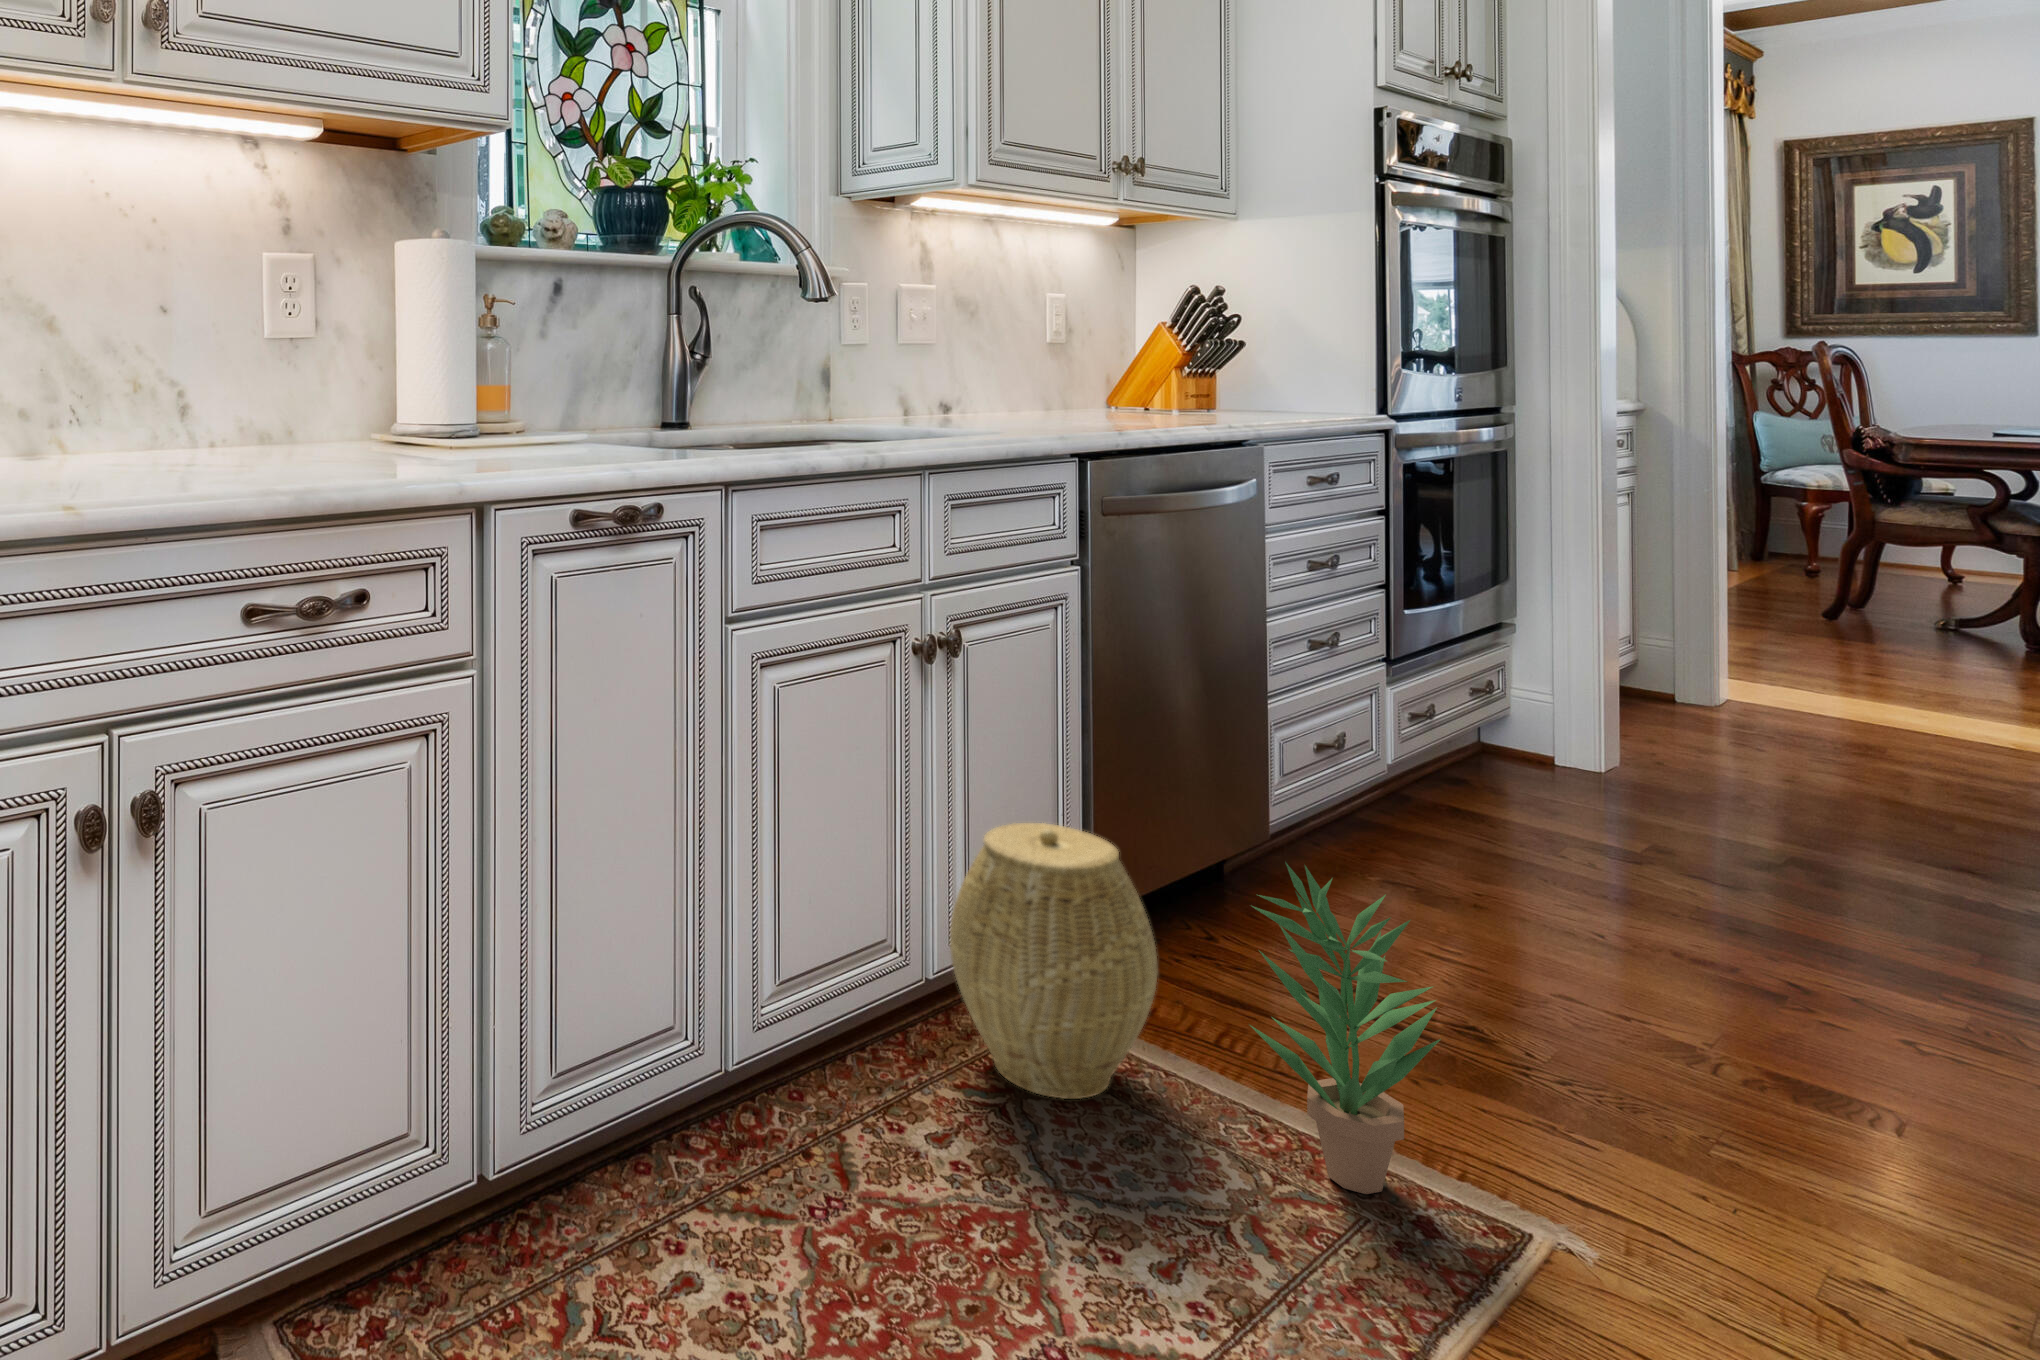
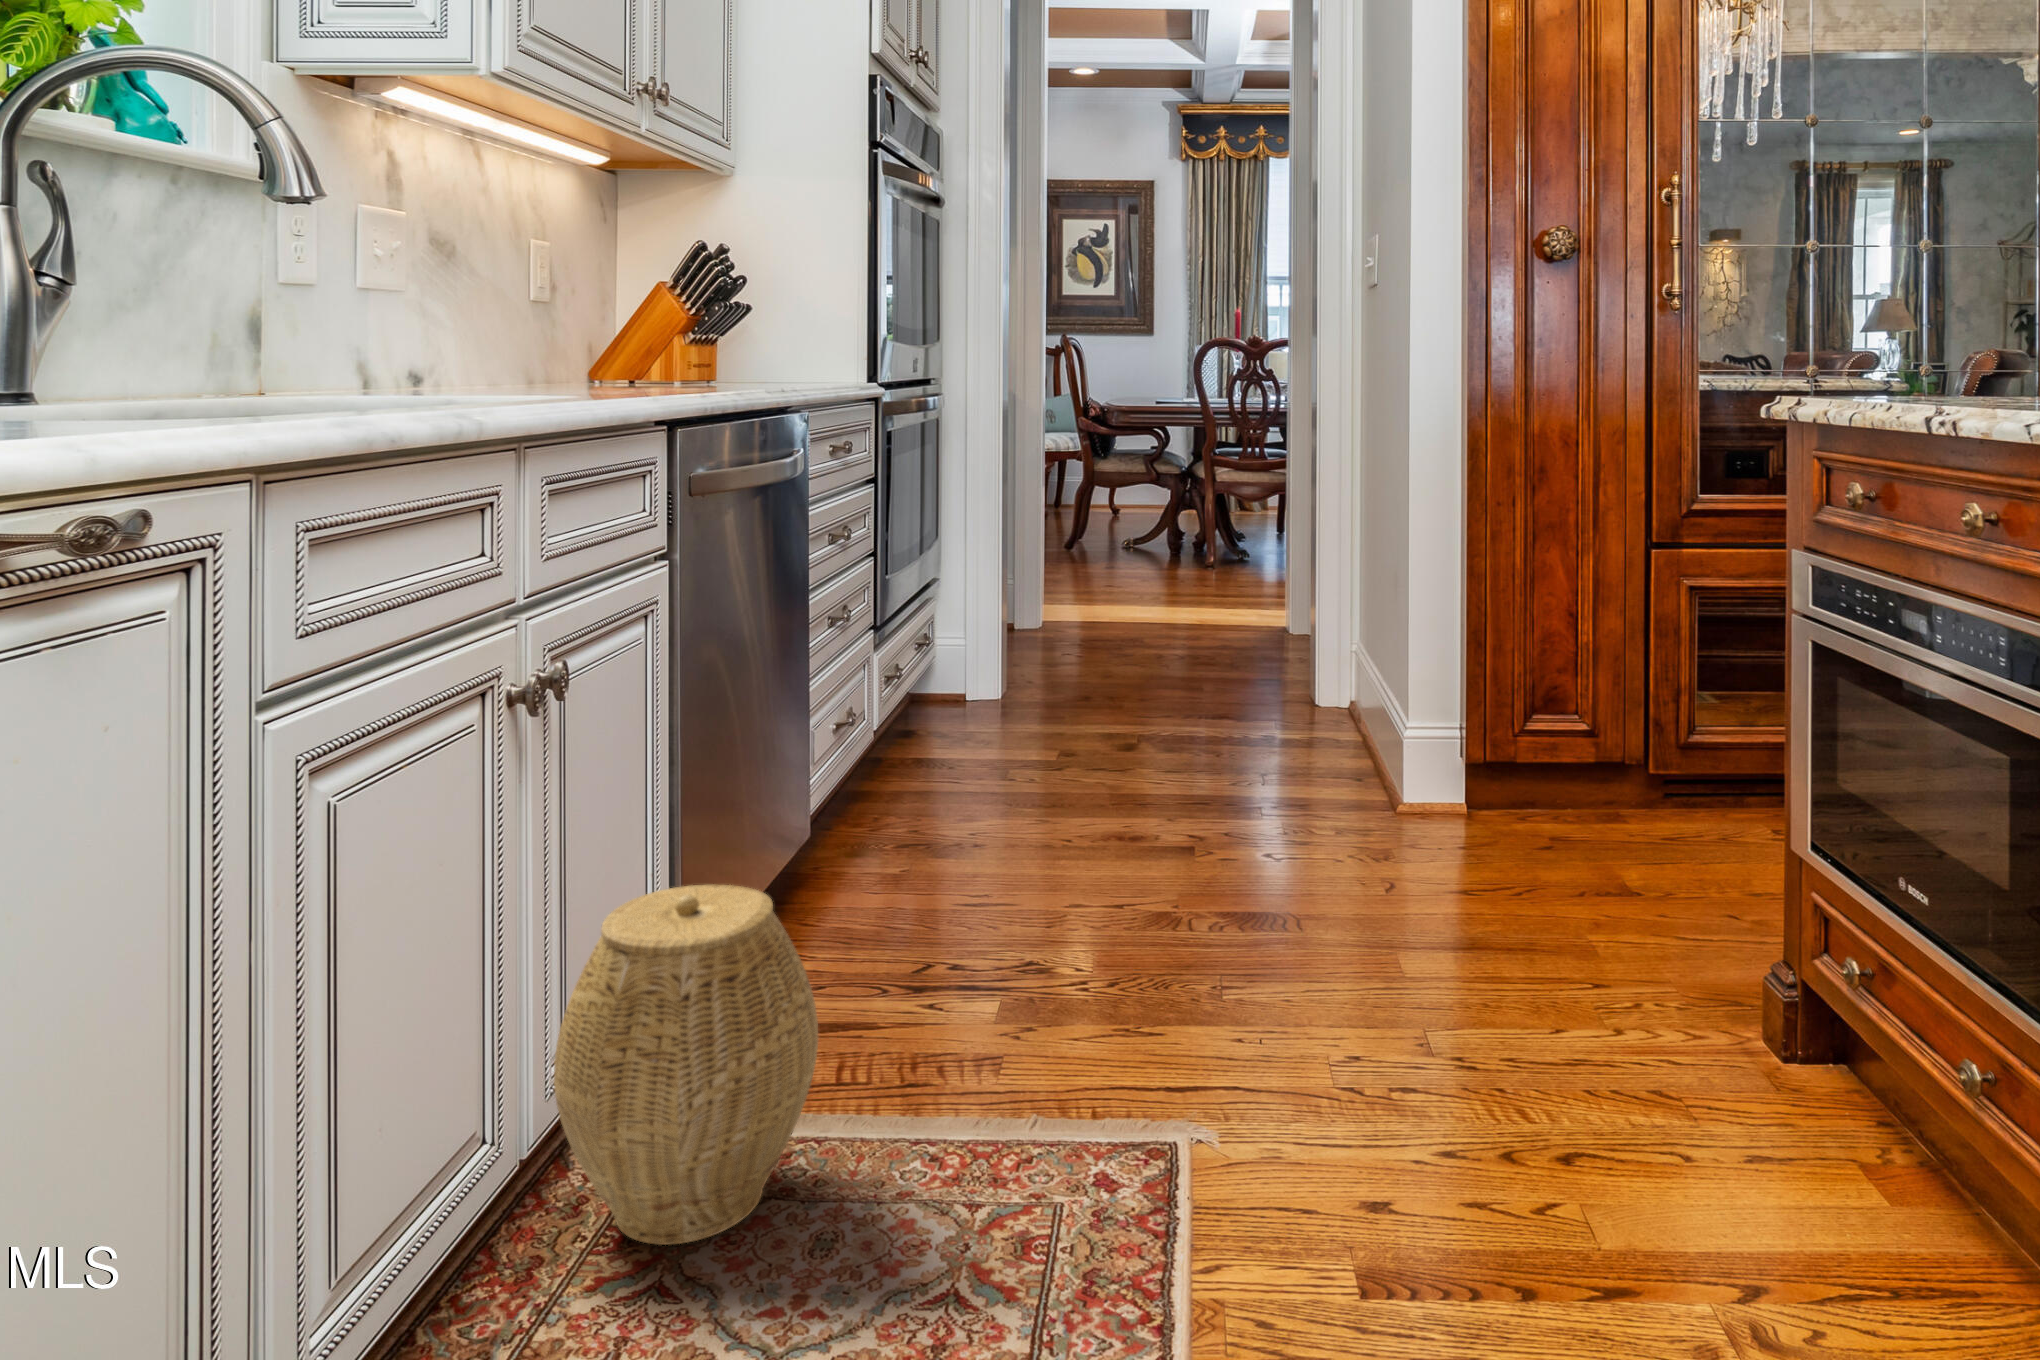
potted plant: present [1250,862,1441,1194] -> none [936,848,1114,1184]

